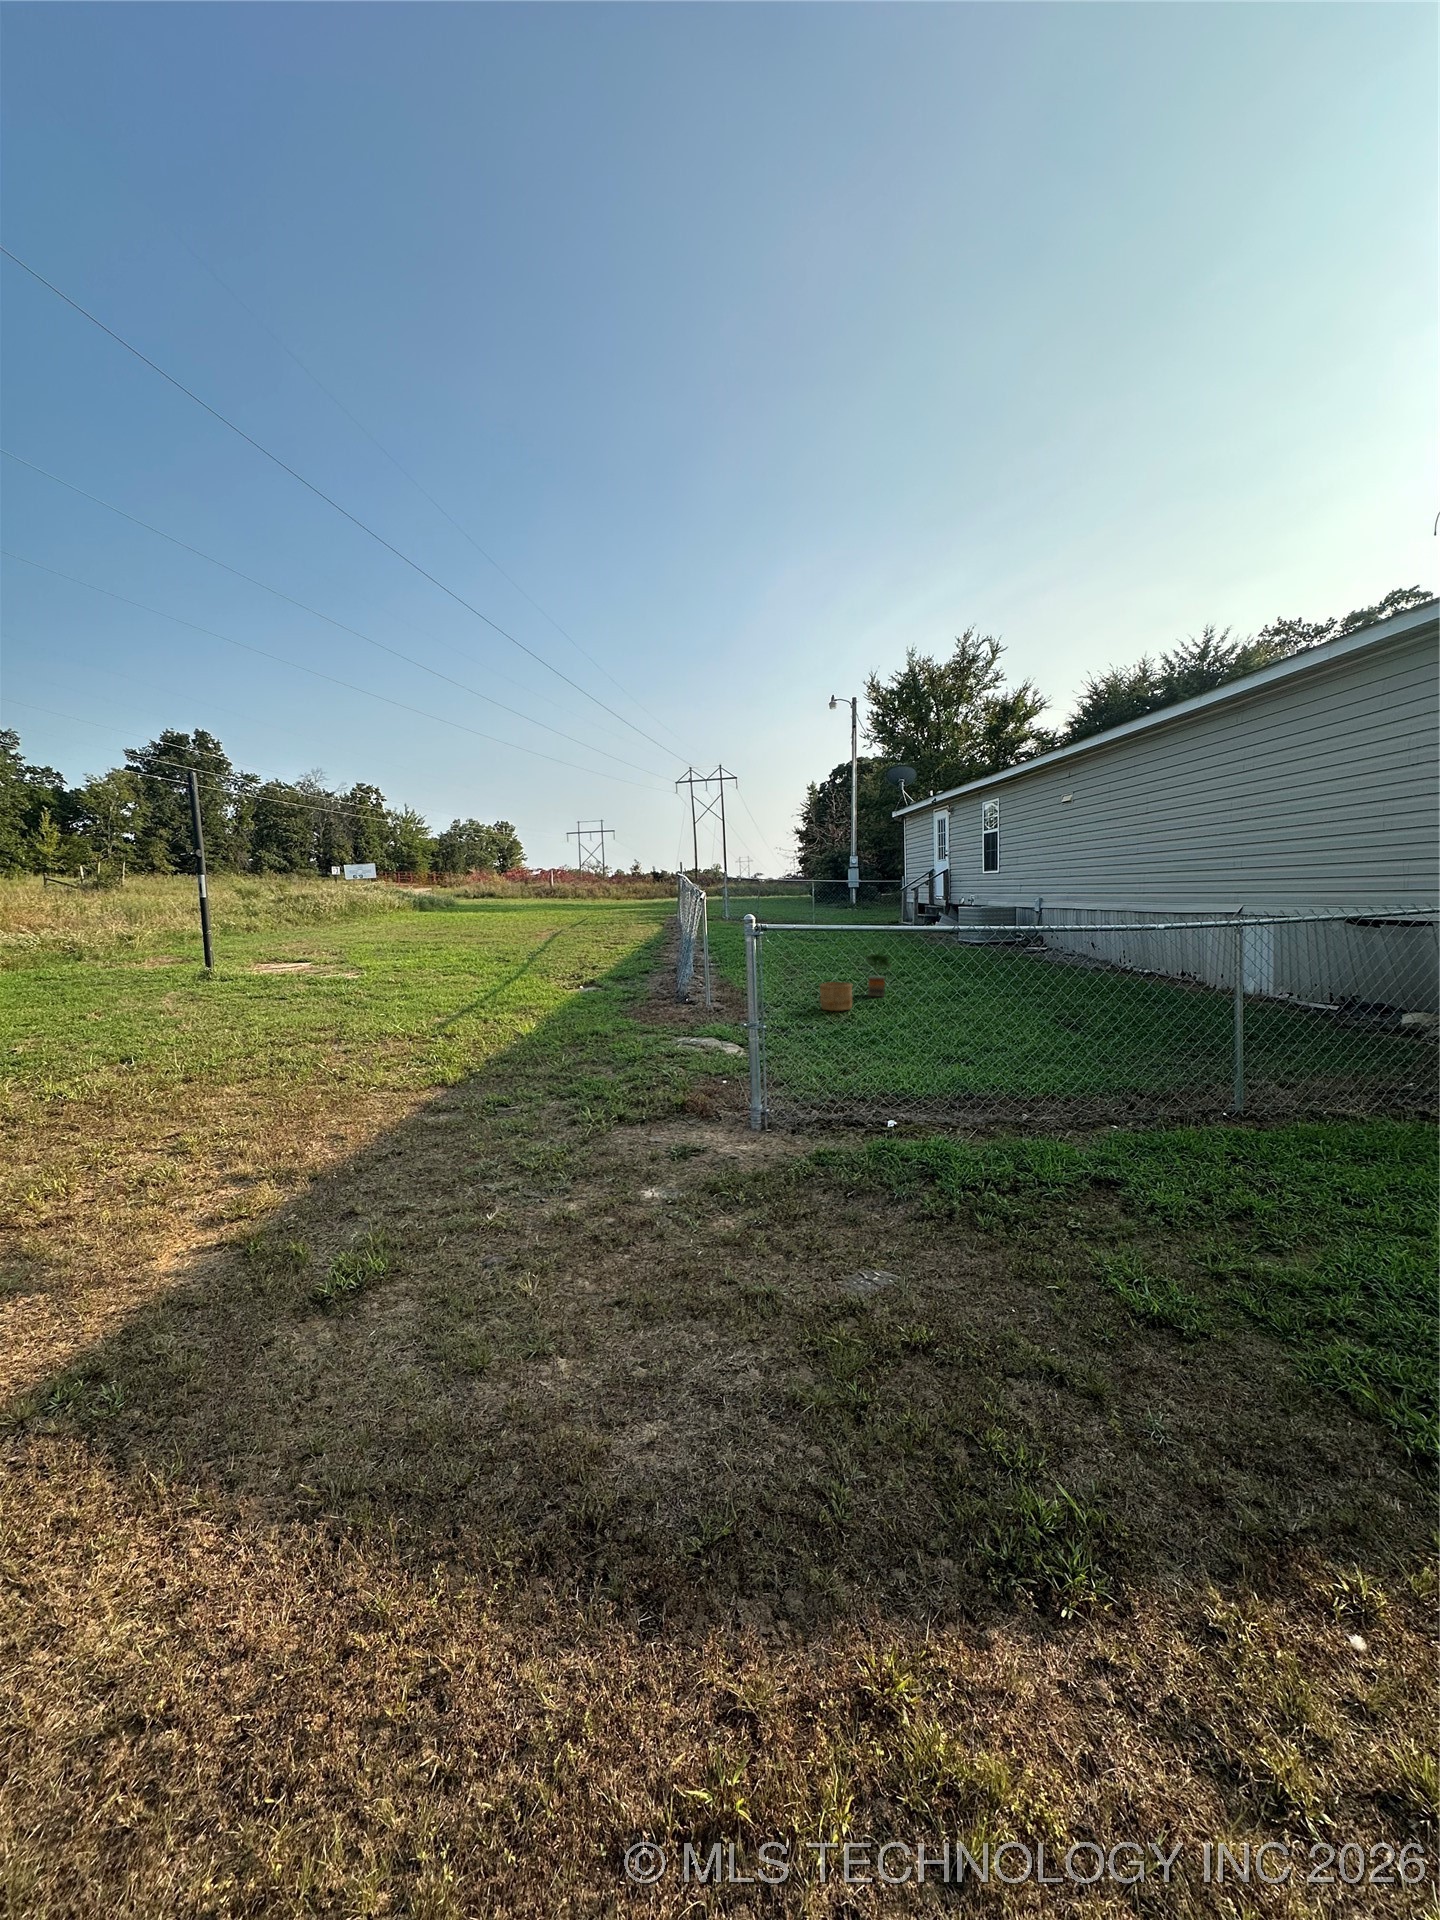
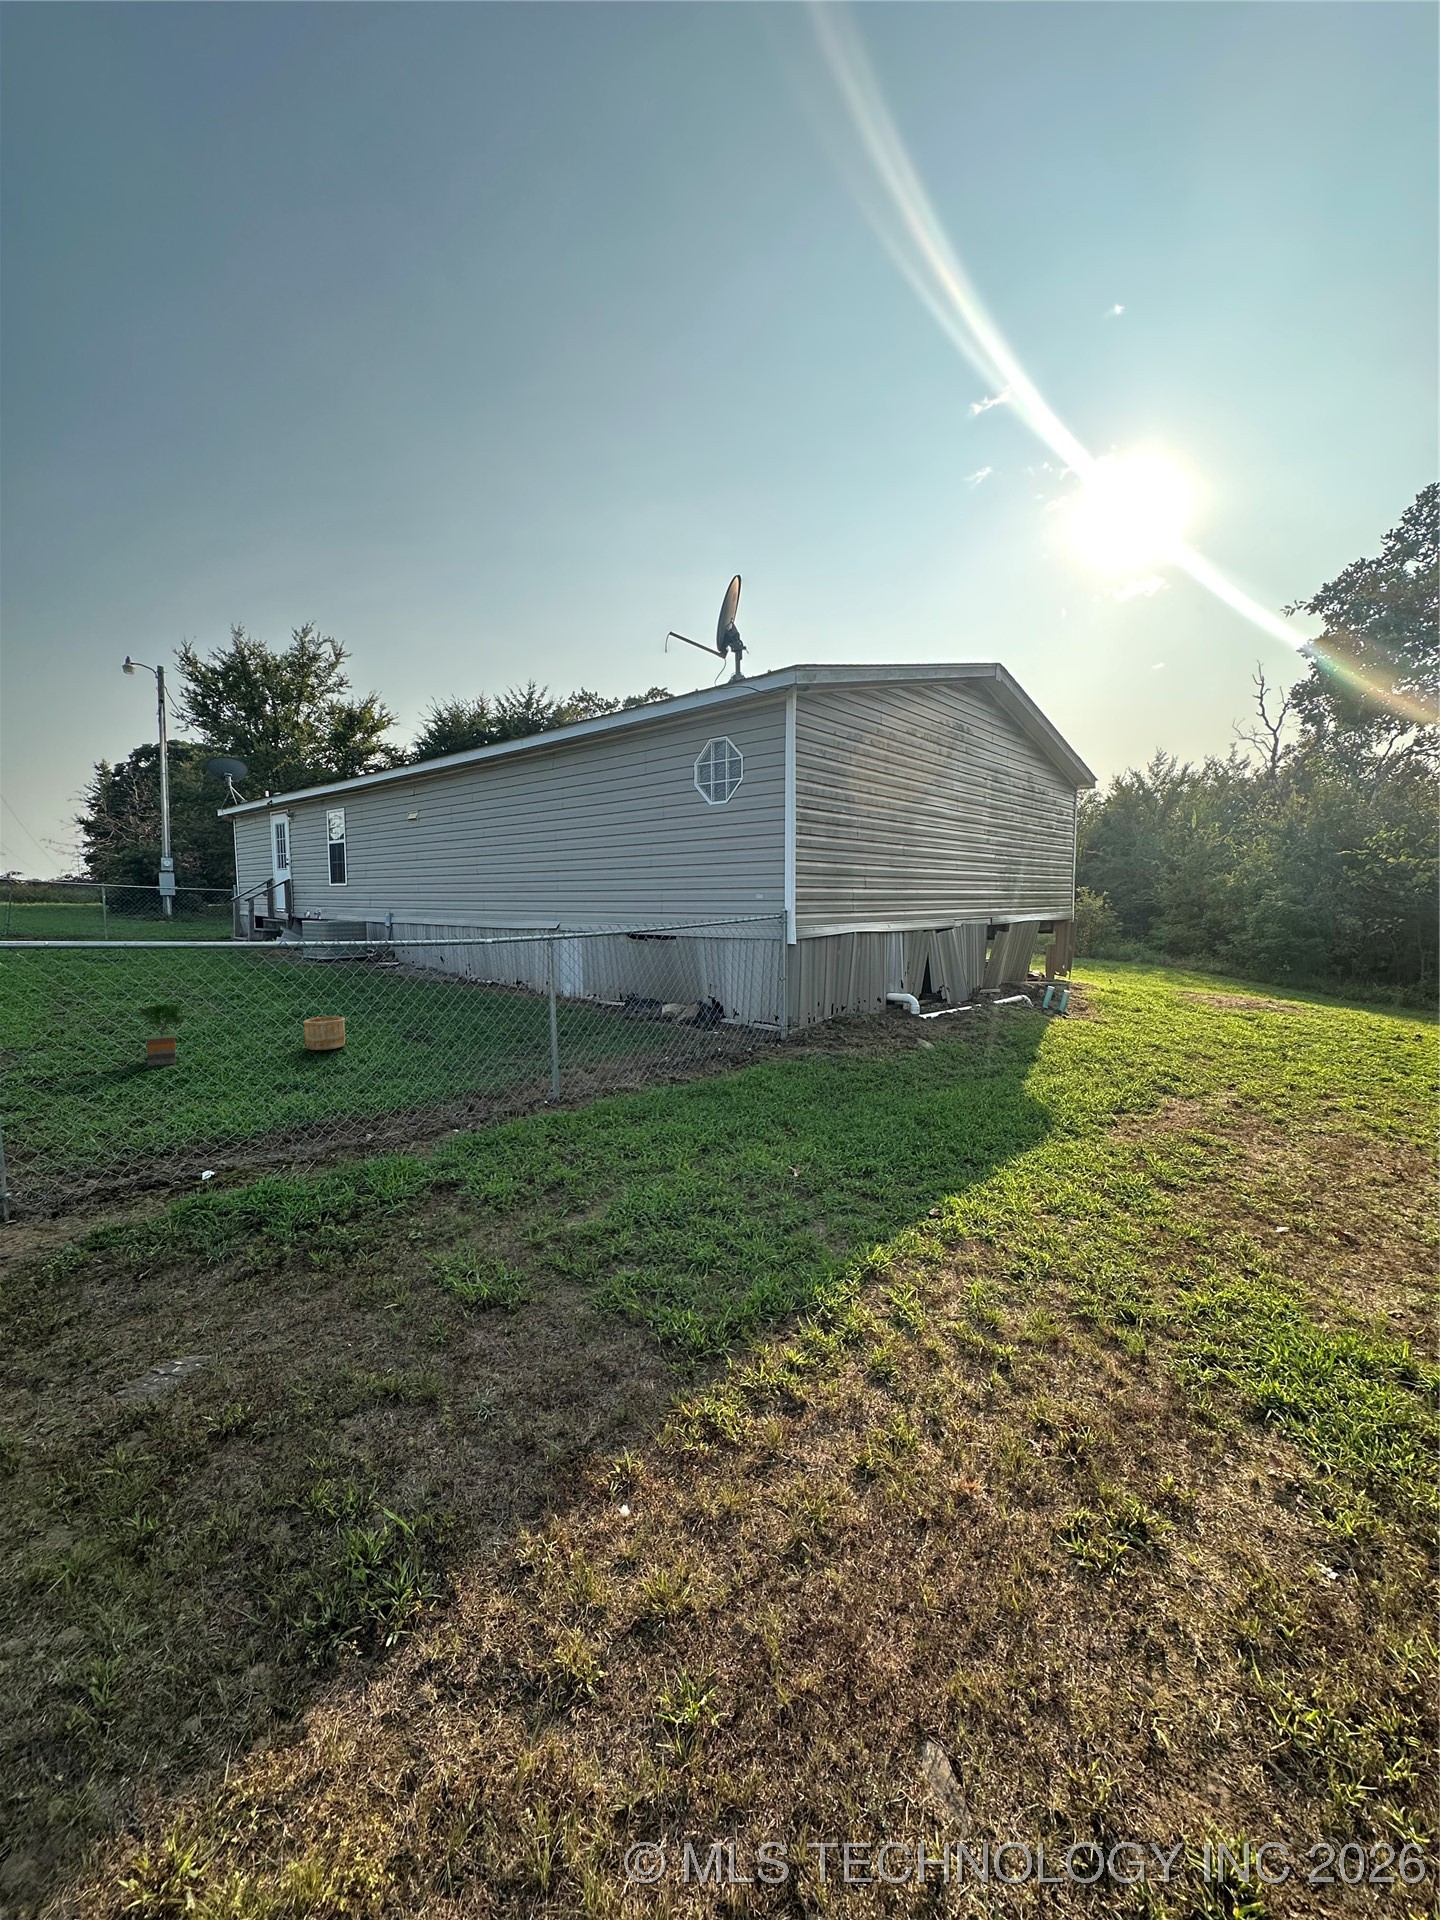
wooden bucket: present [820,982,852,1011] -> present [303,1016,345,1050]

